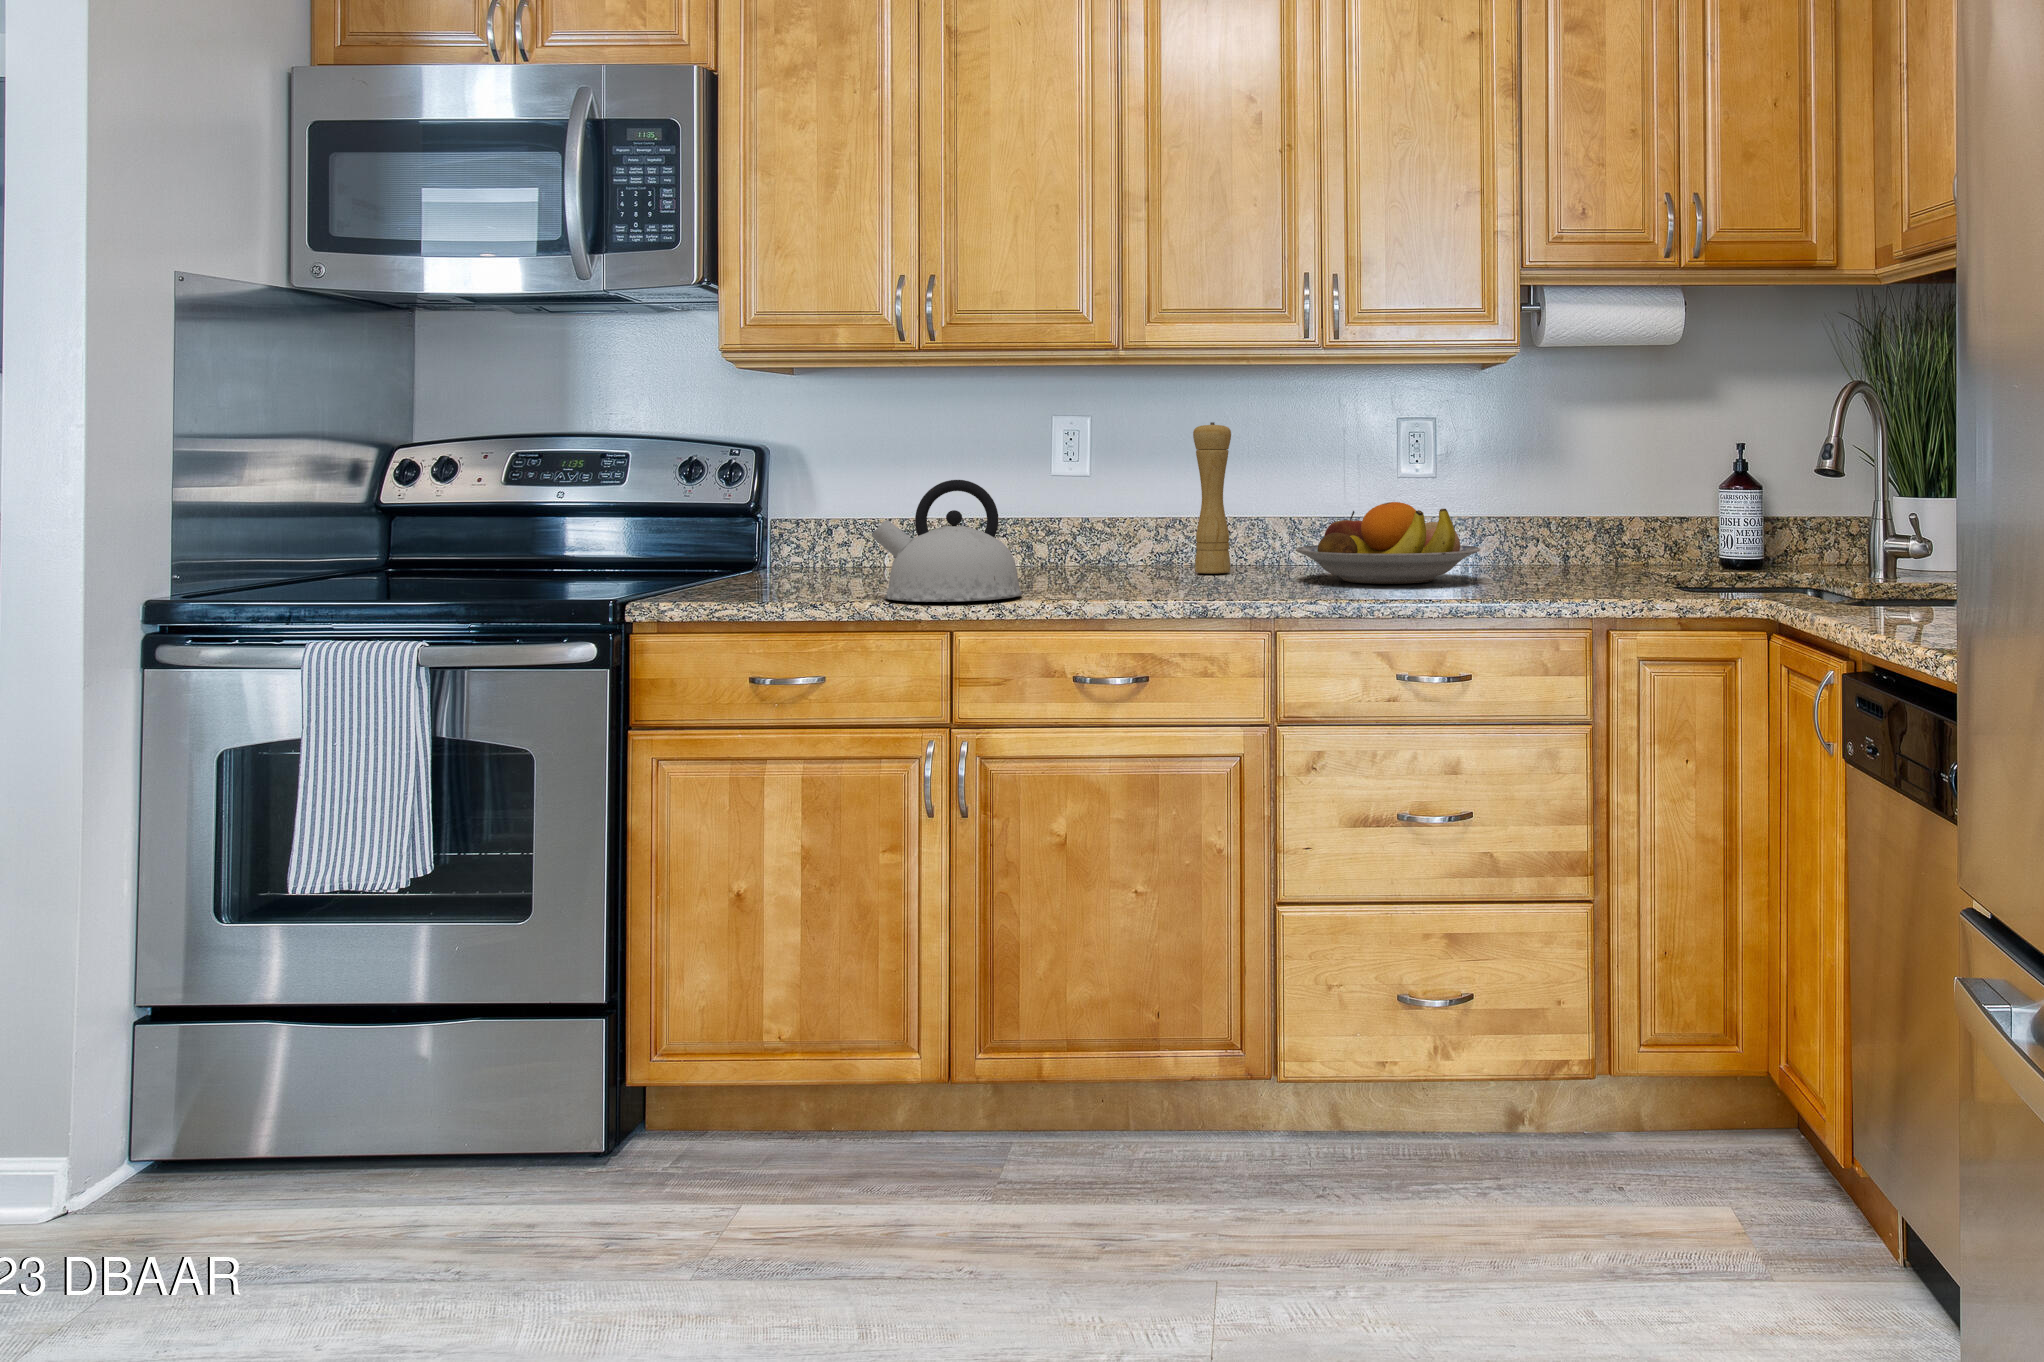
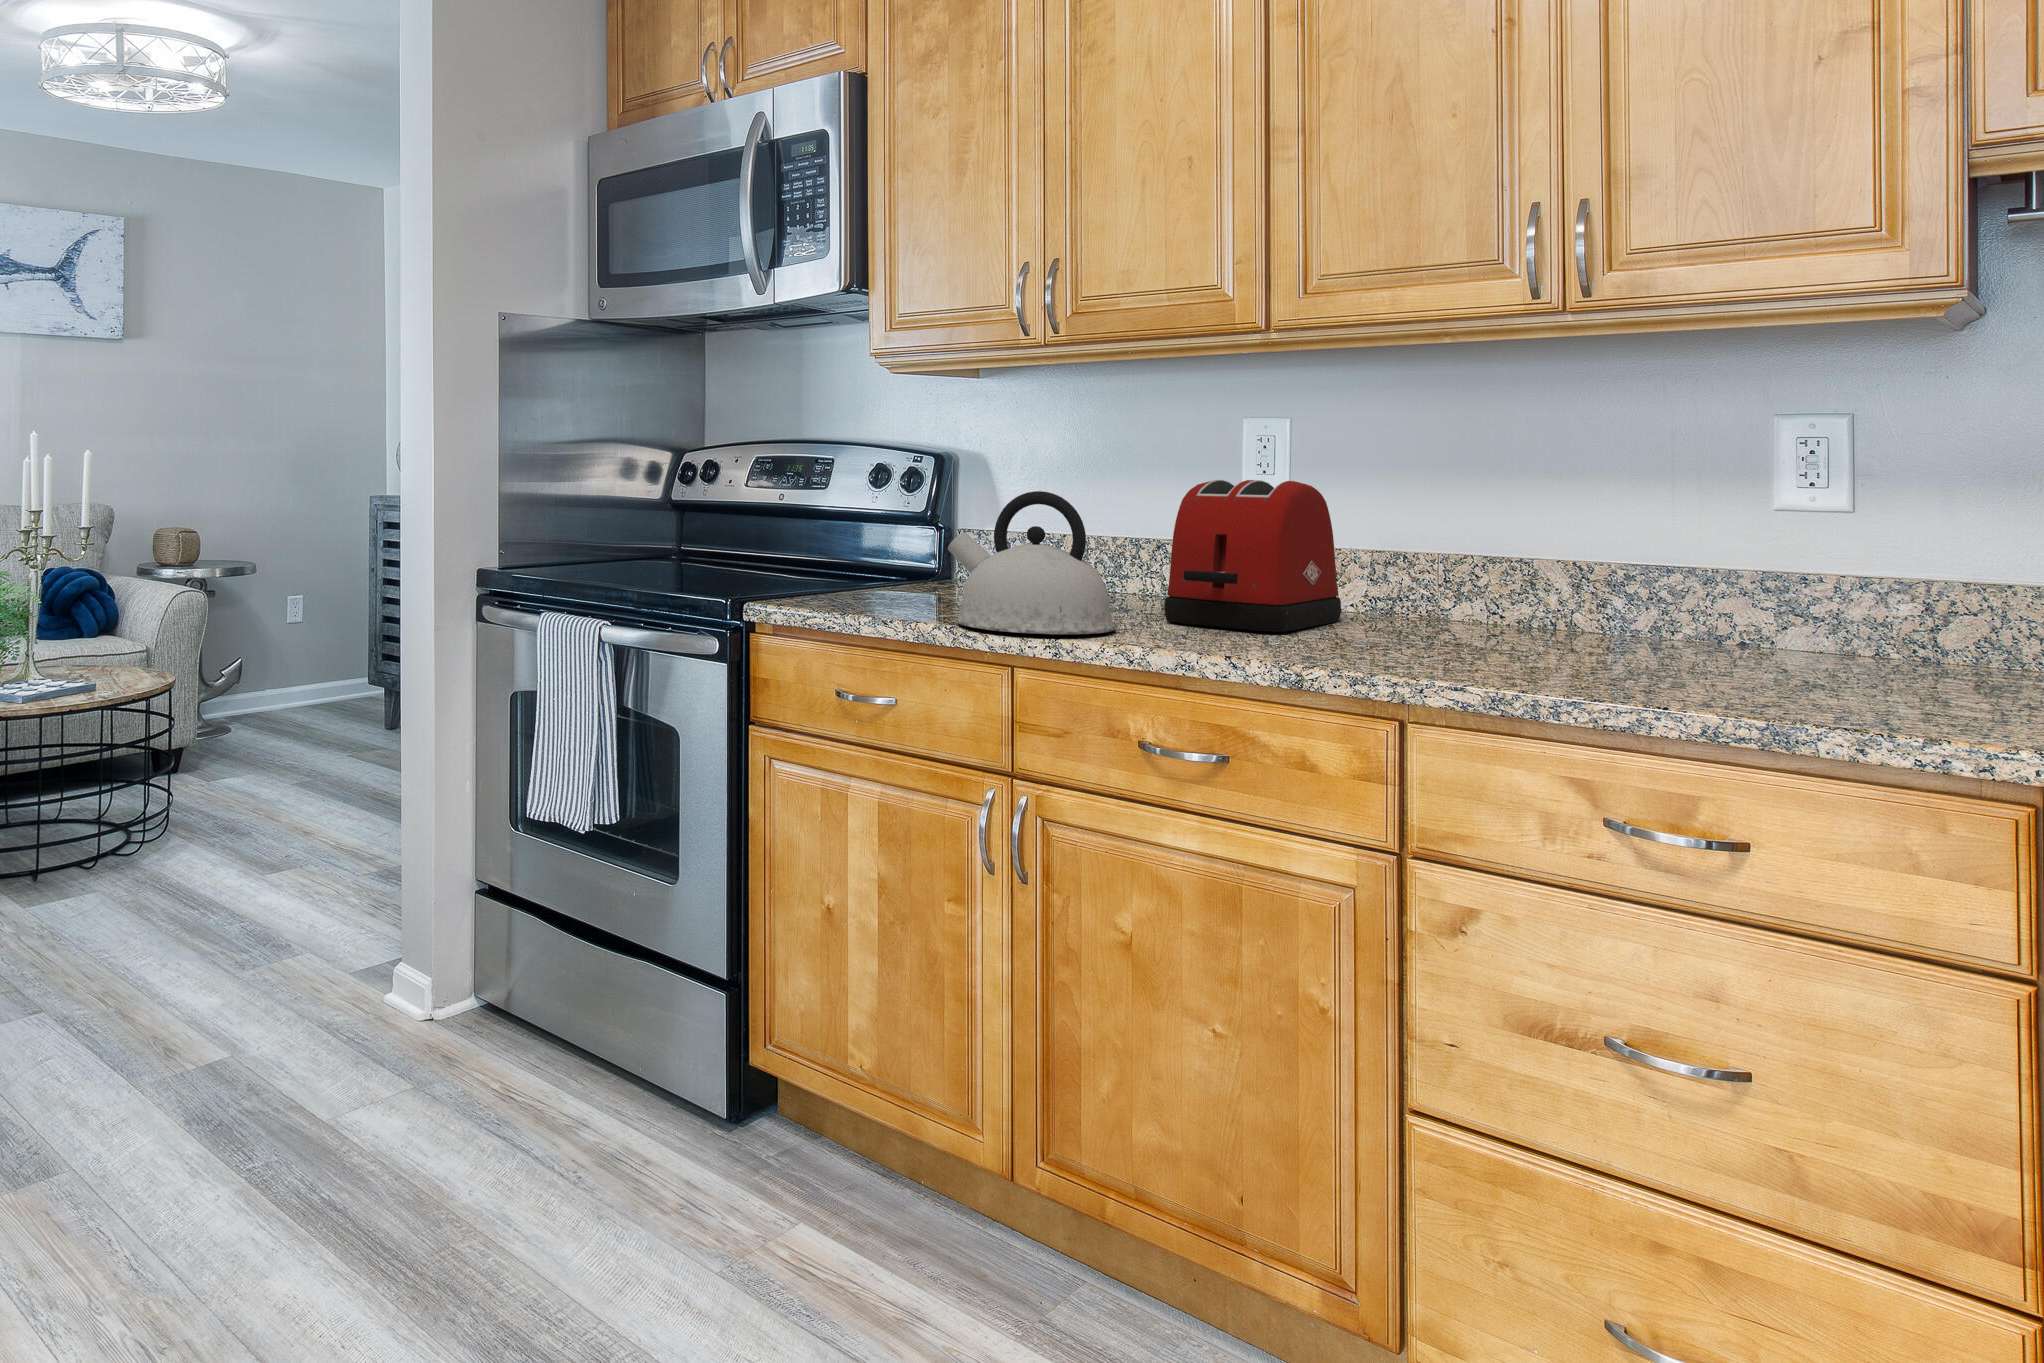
pepper mill: present [1193,422,1231,574] -> none [1415,429,1473,629]
toaster: none [1033,465,1142,585] -> present [1164,480,1341,632]
fruit bowl: present [1296,502,1480,584] -> none [1545,547,1910,678]

